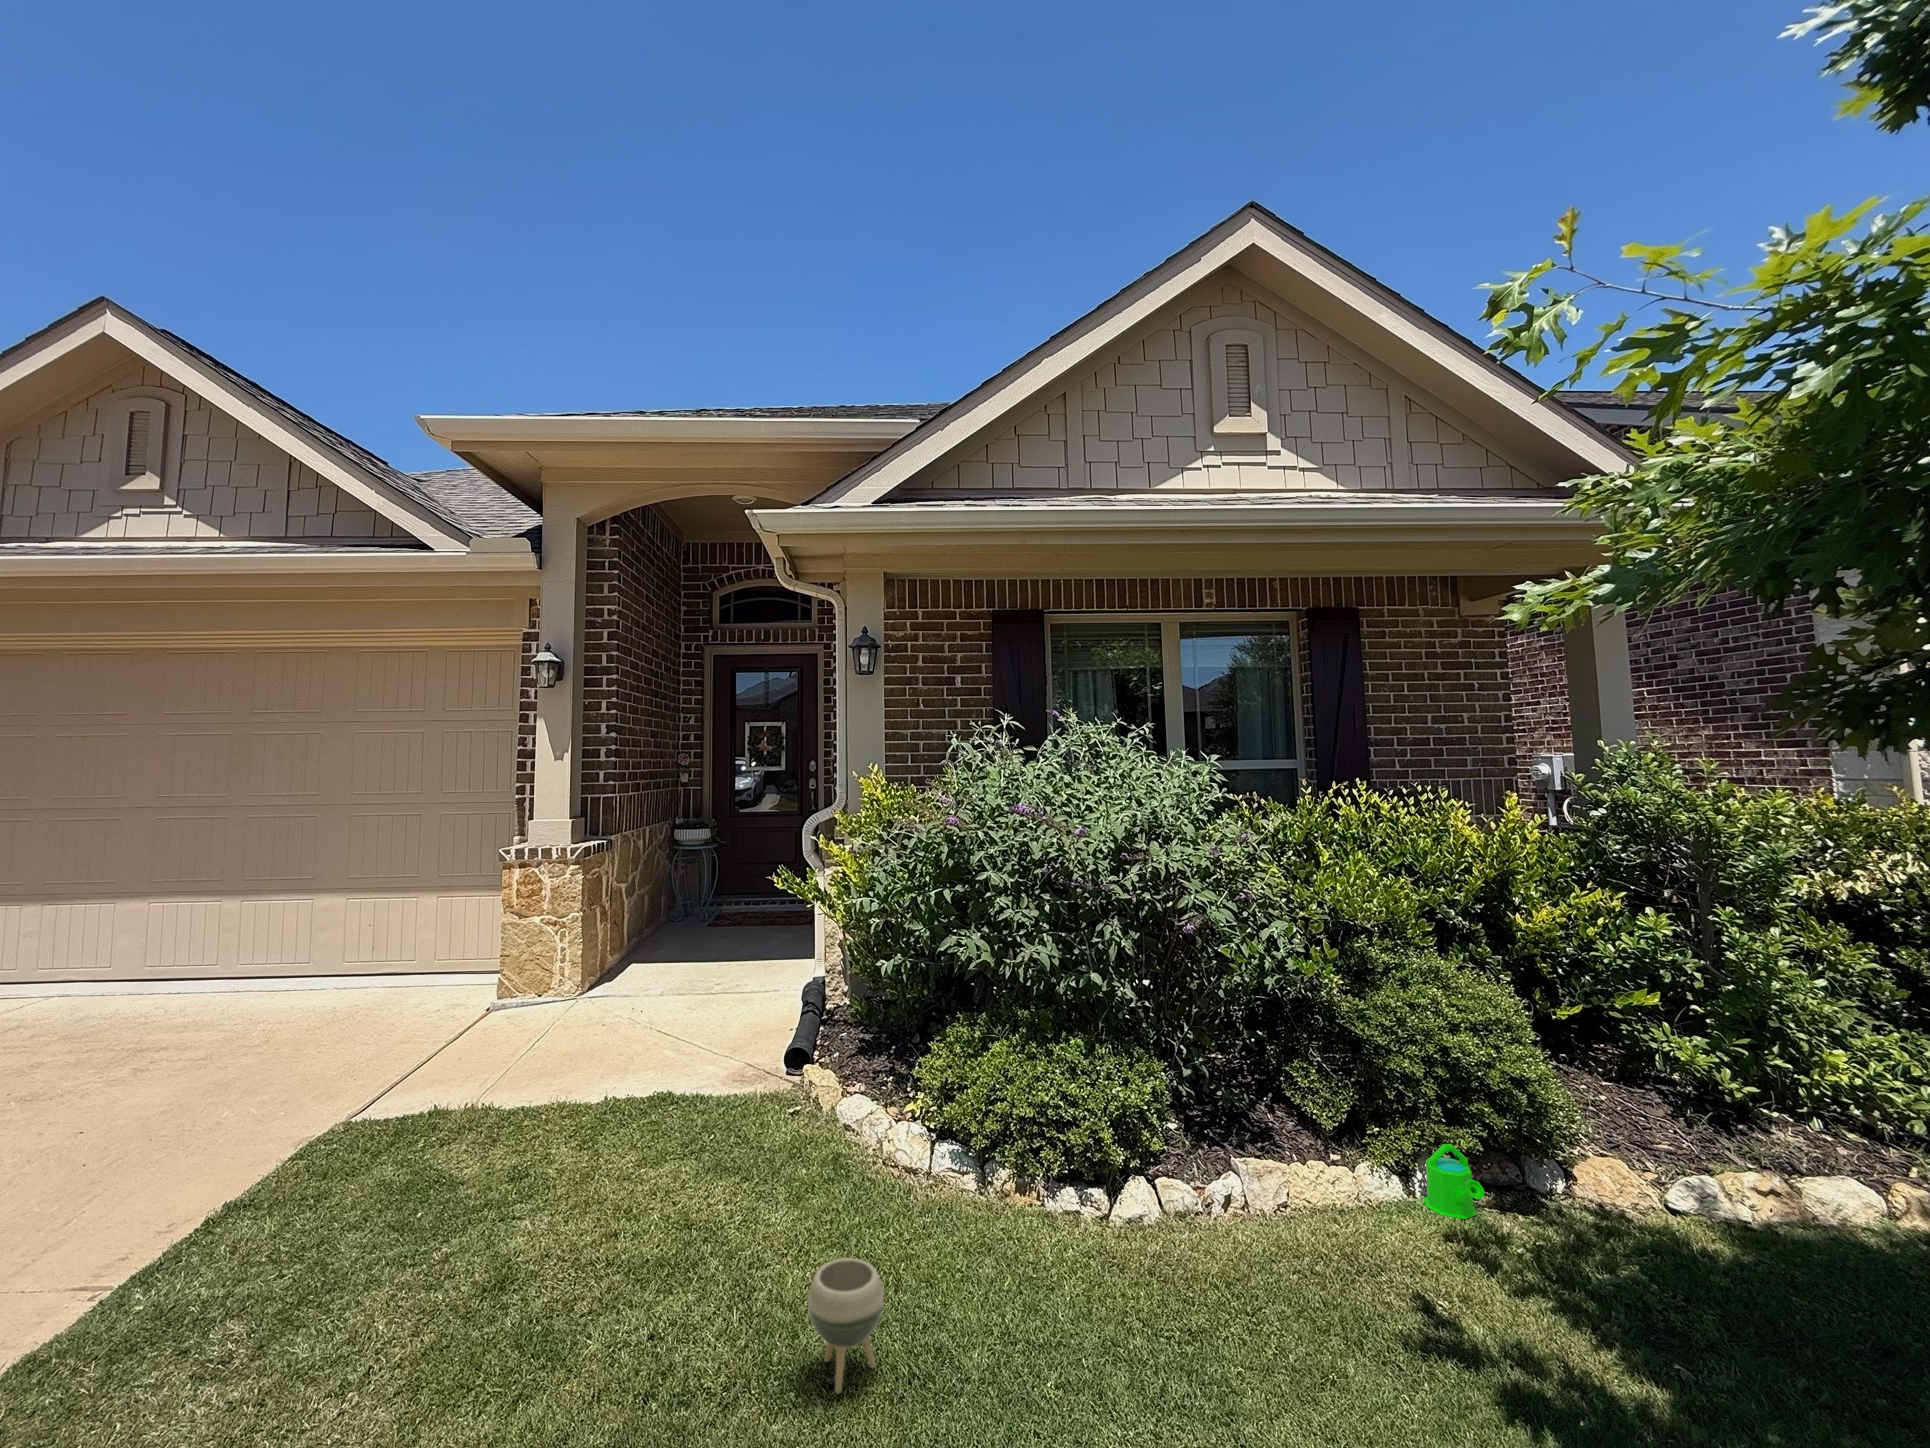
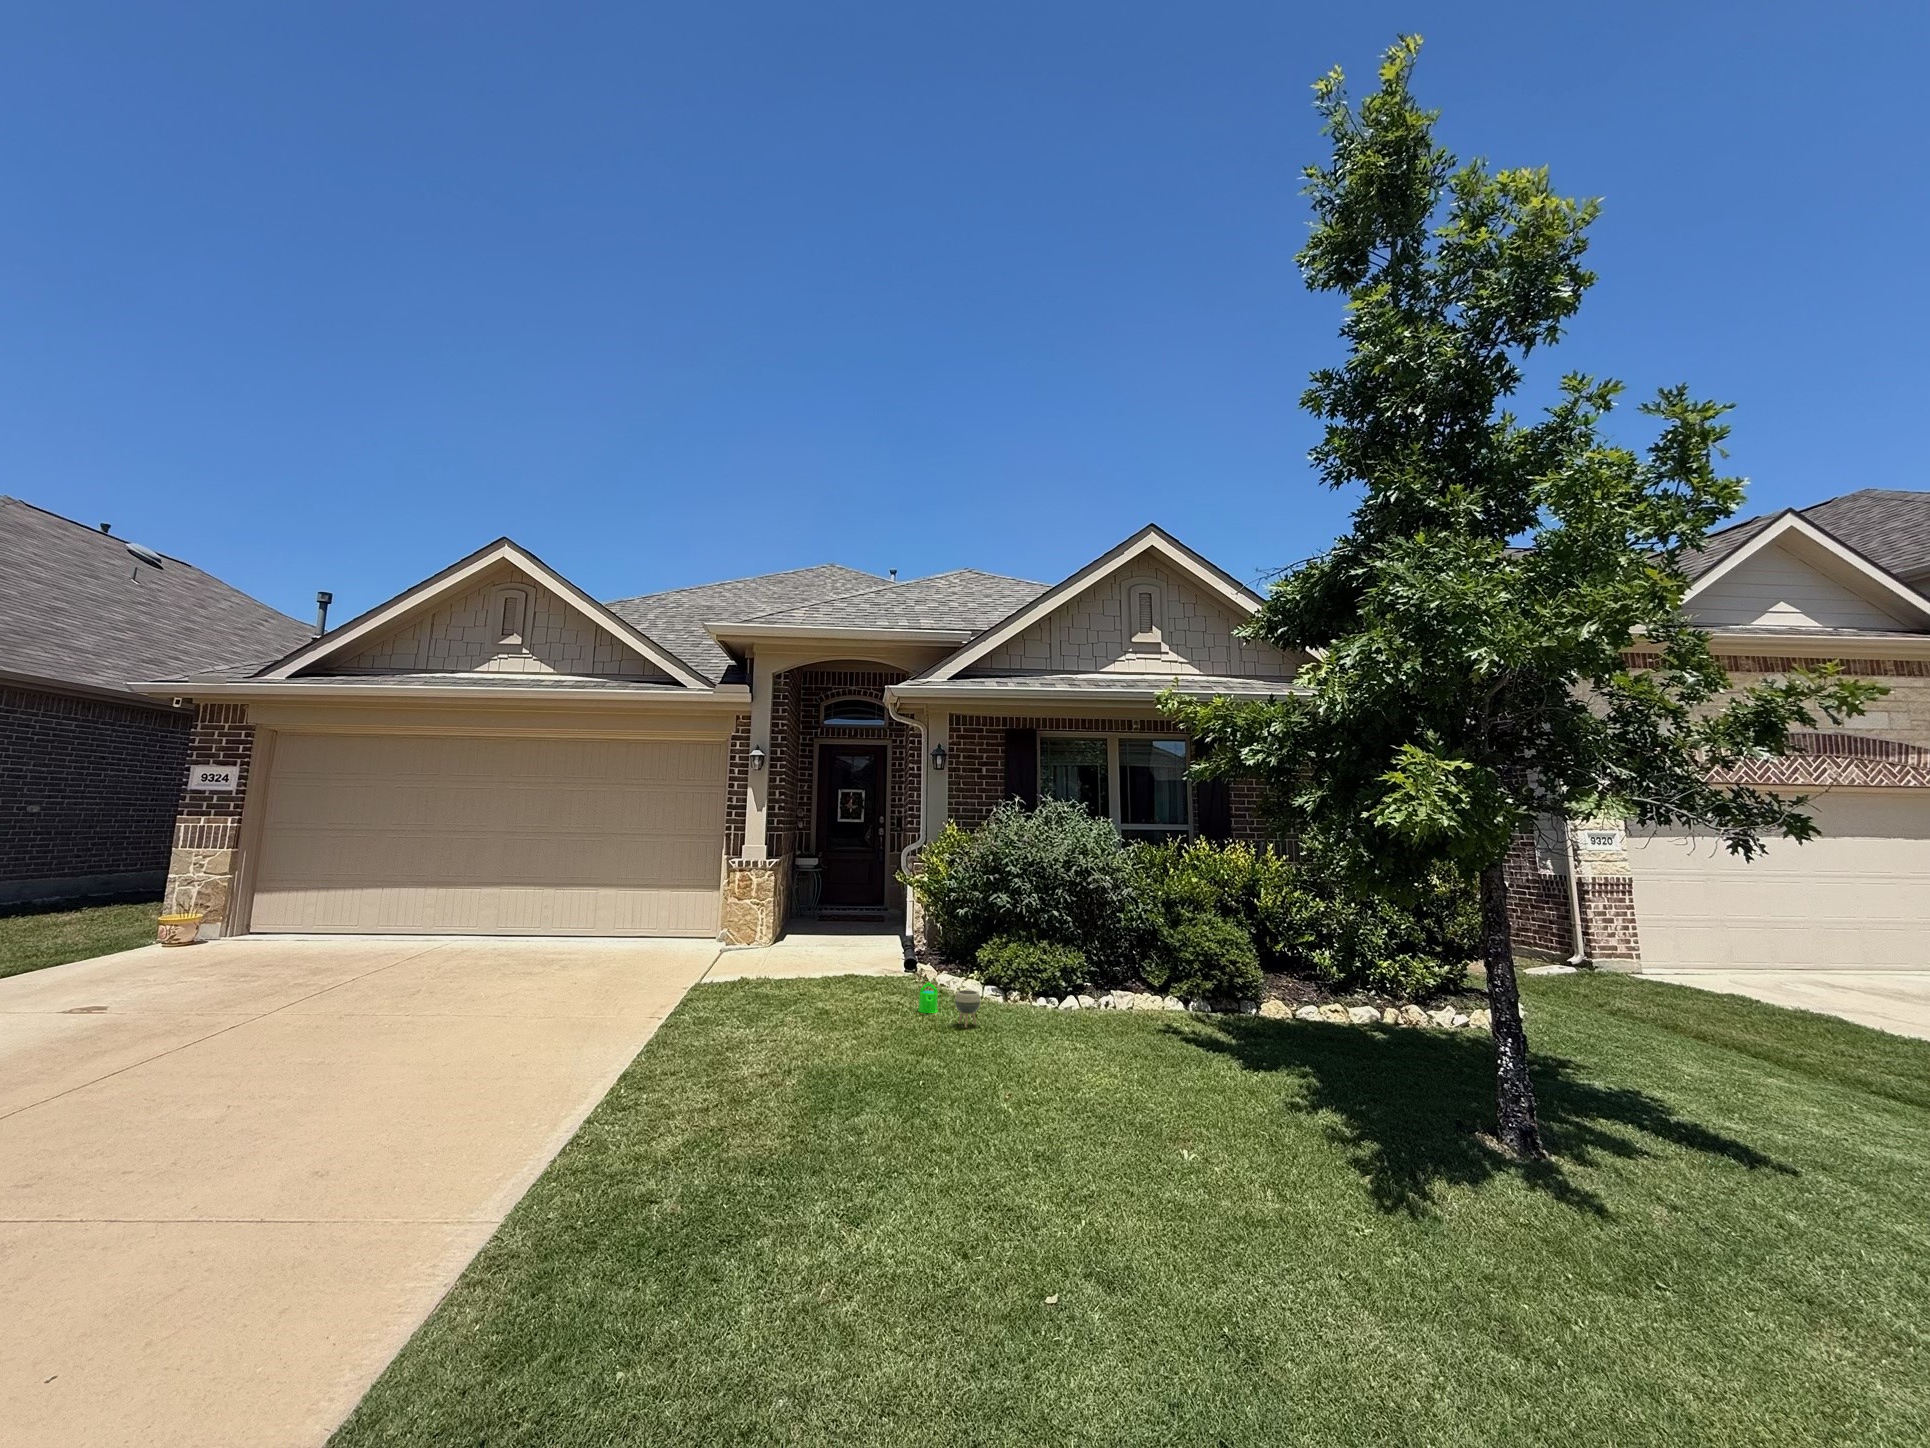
watering can: present [1423,1144,1484,1219] -> present [918,983,938,1013]

